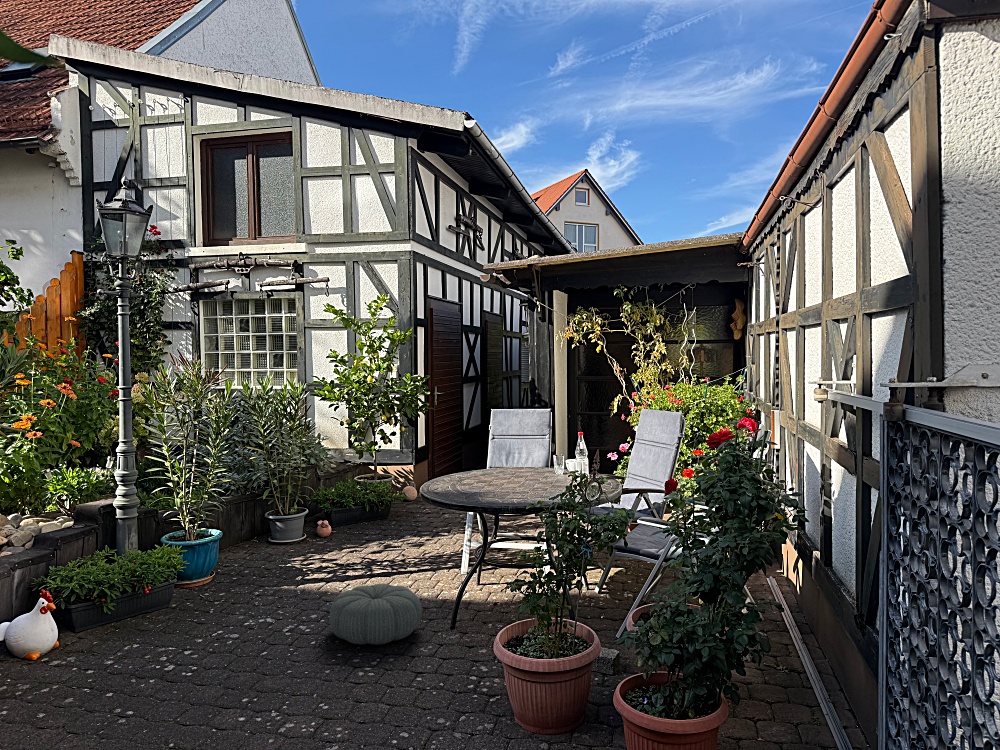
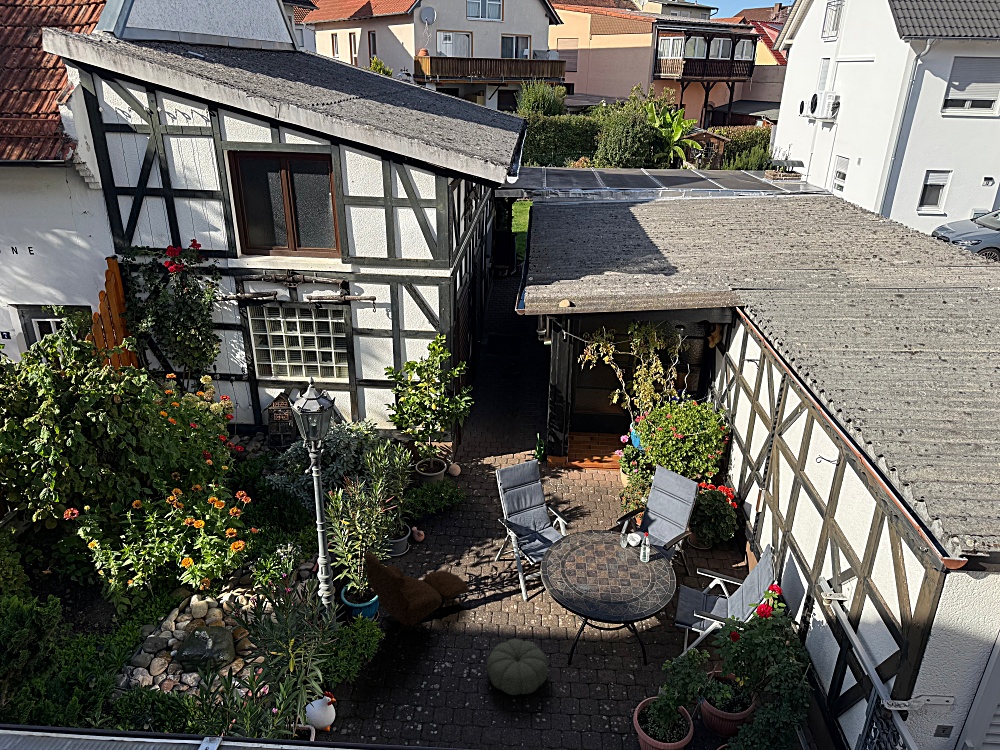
lounge chair: none [206,465,356,598] -> present [365,553,469,641]

